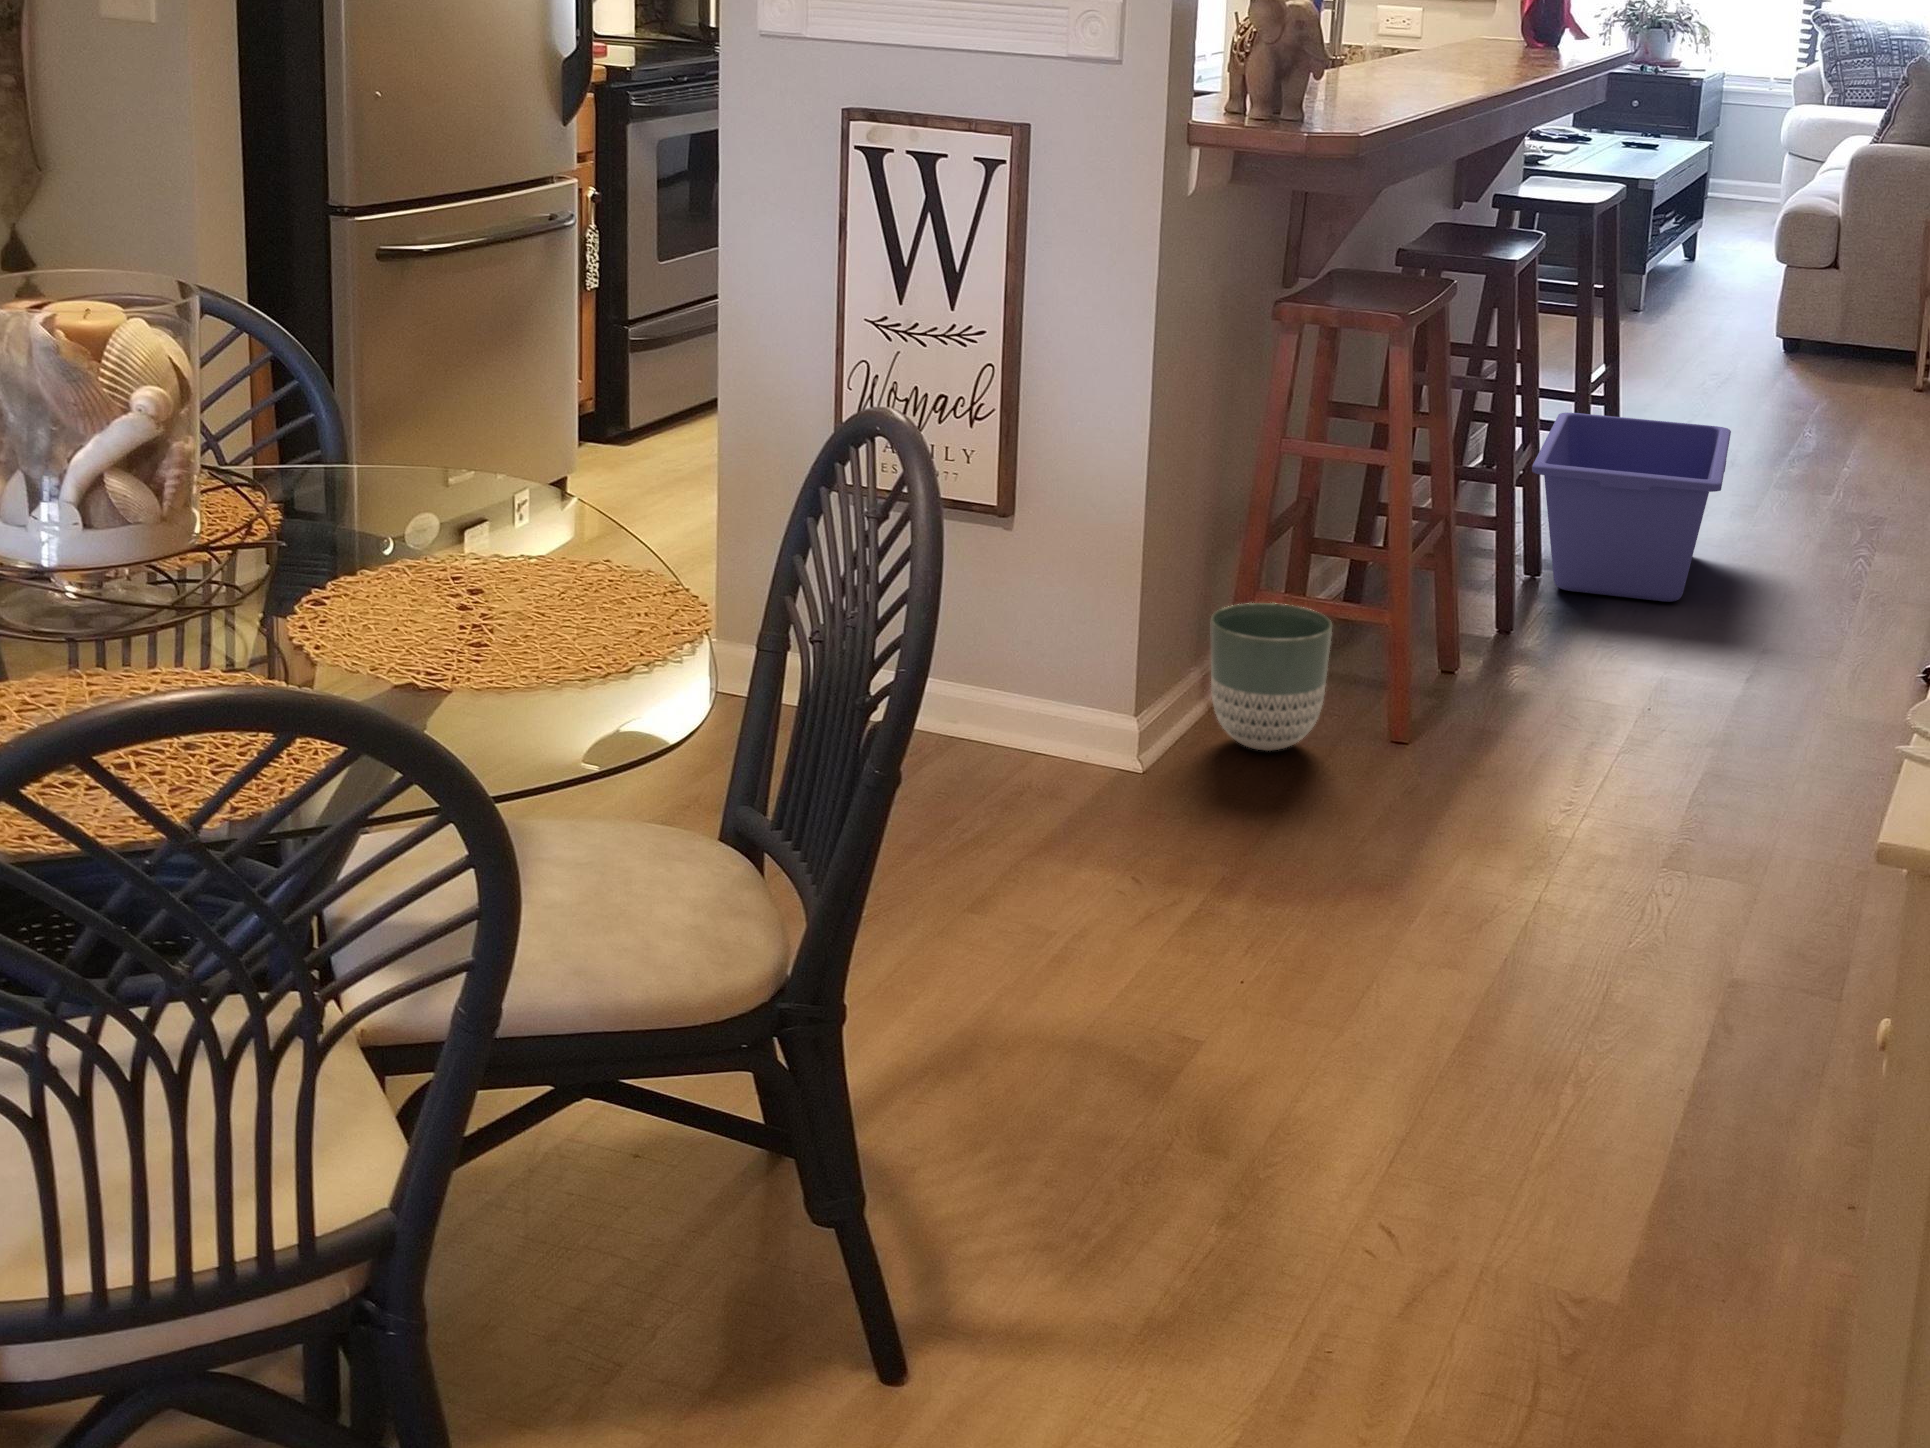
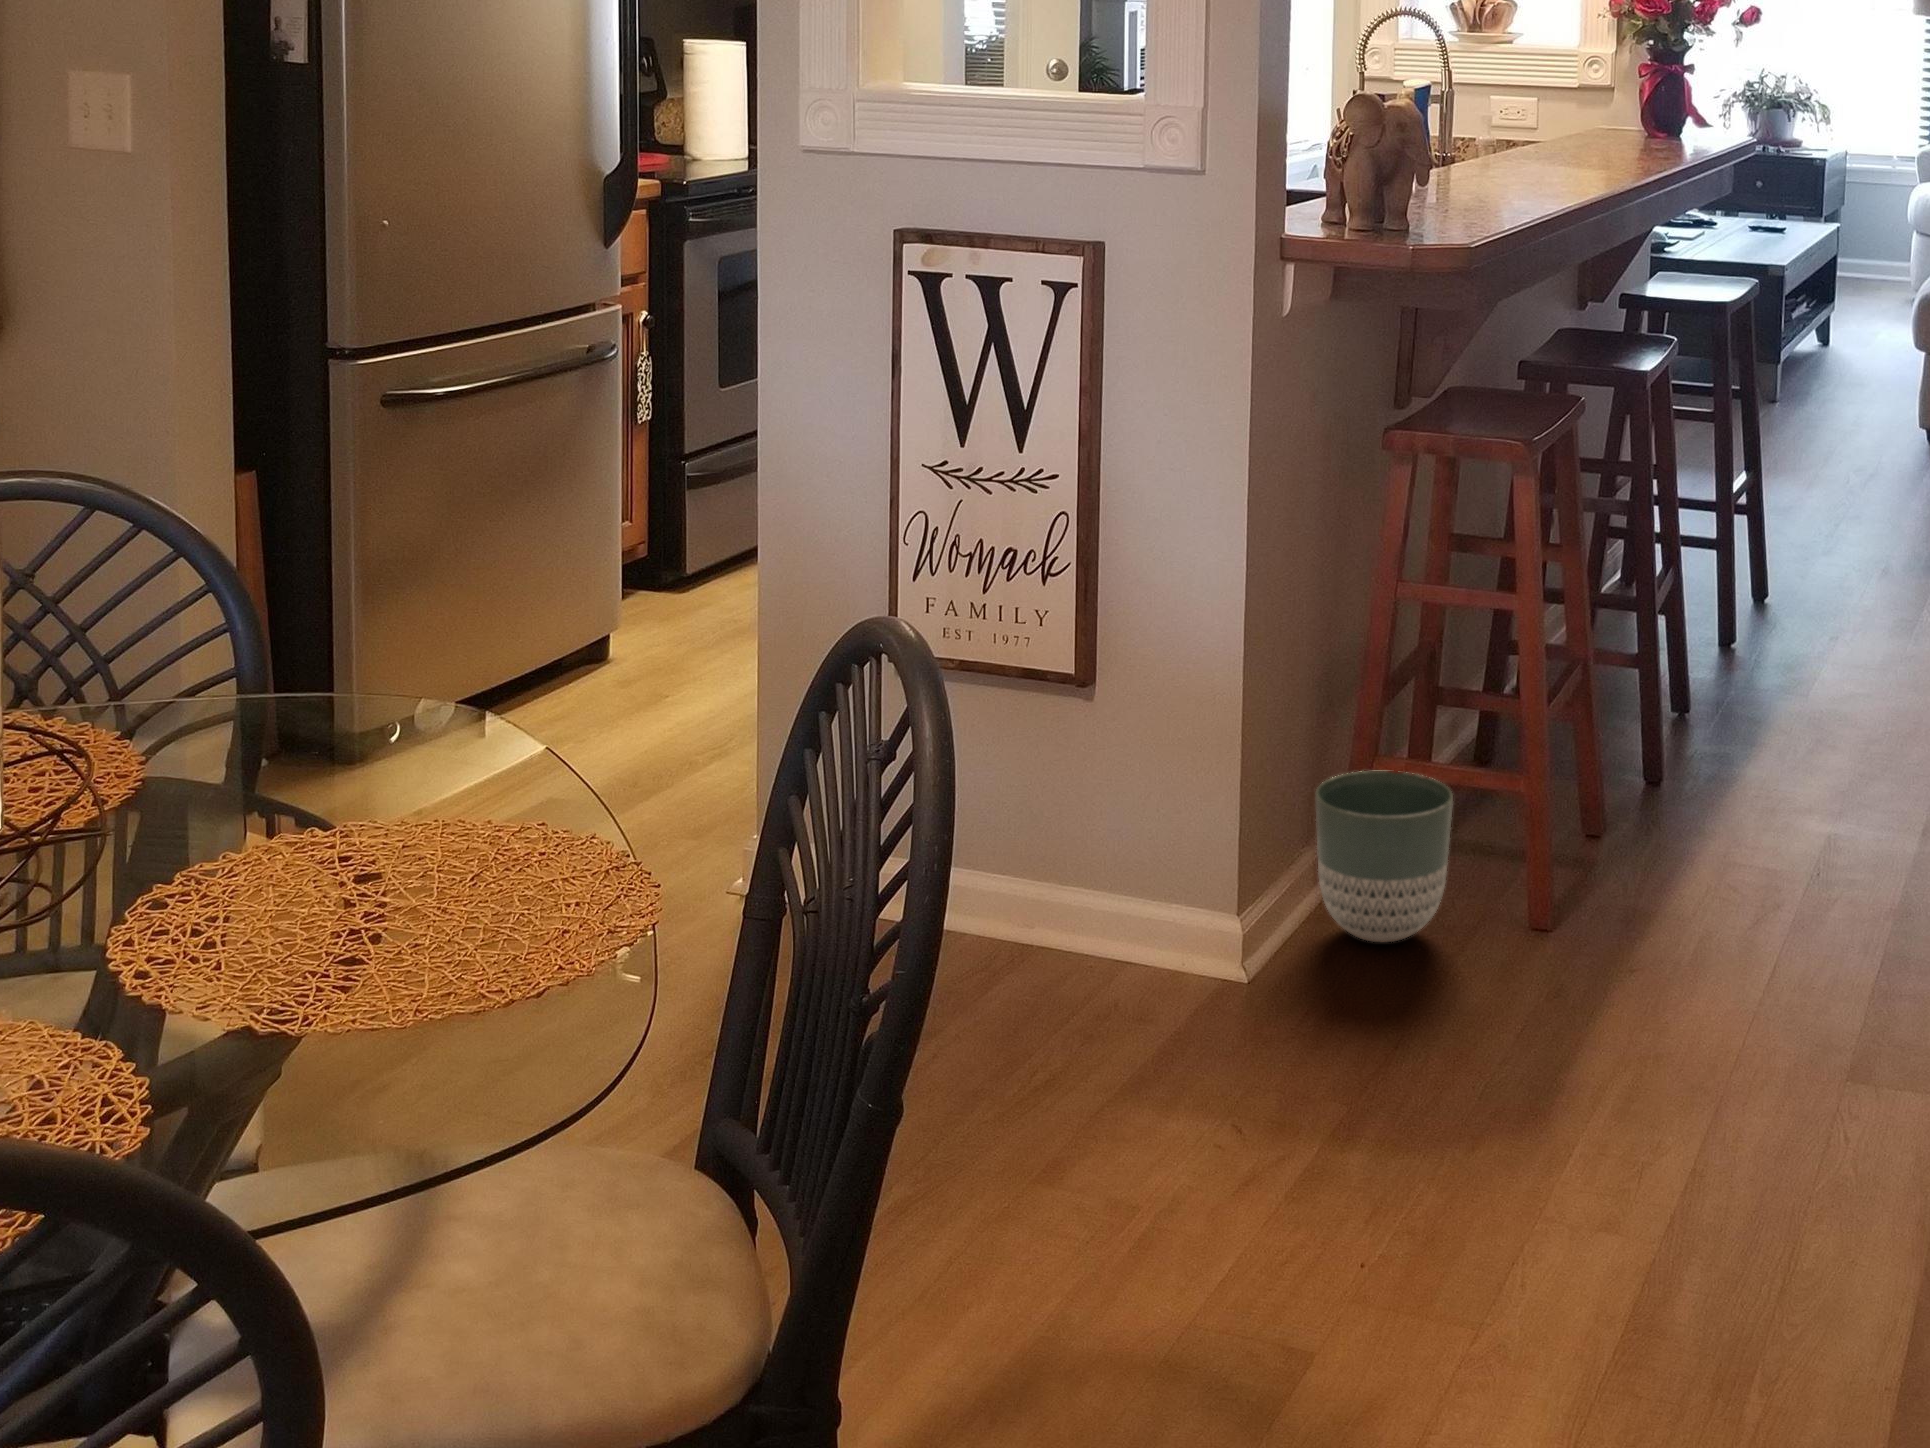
storage bin: present [1532,413,1731,602] -> none [1669,530,1882,740]

